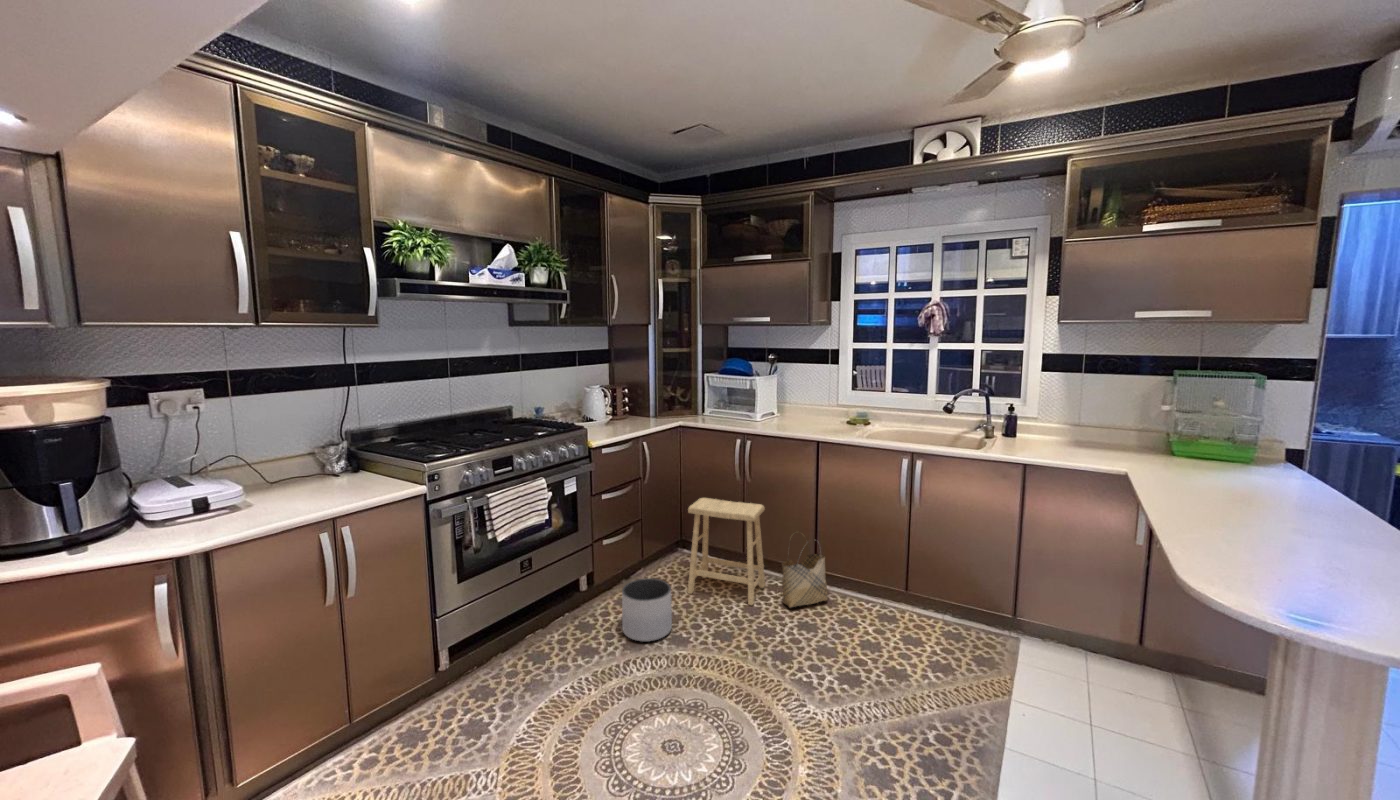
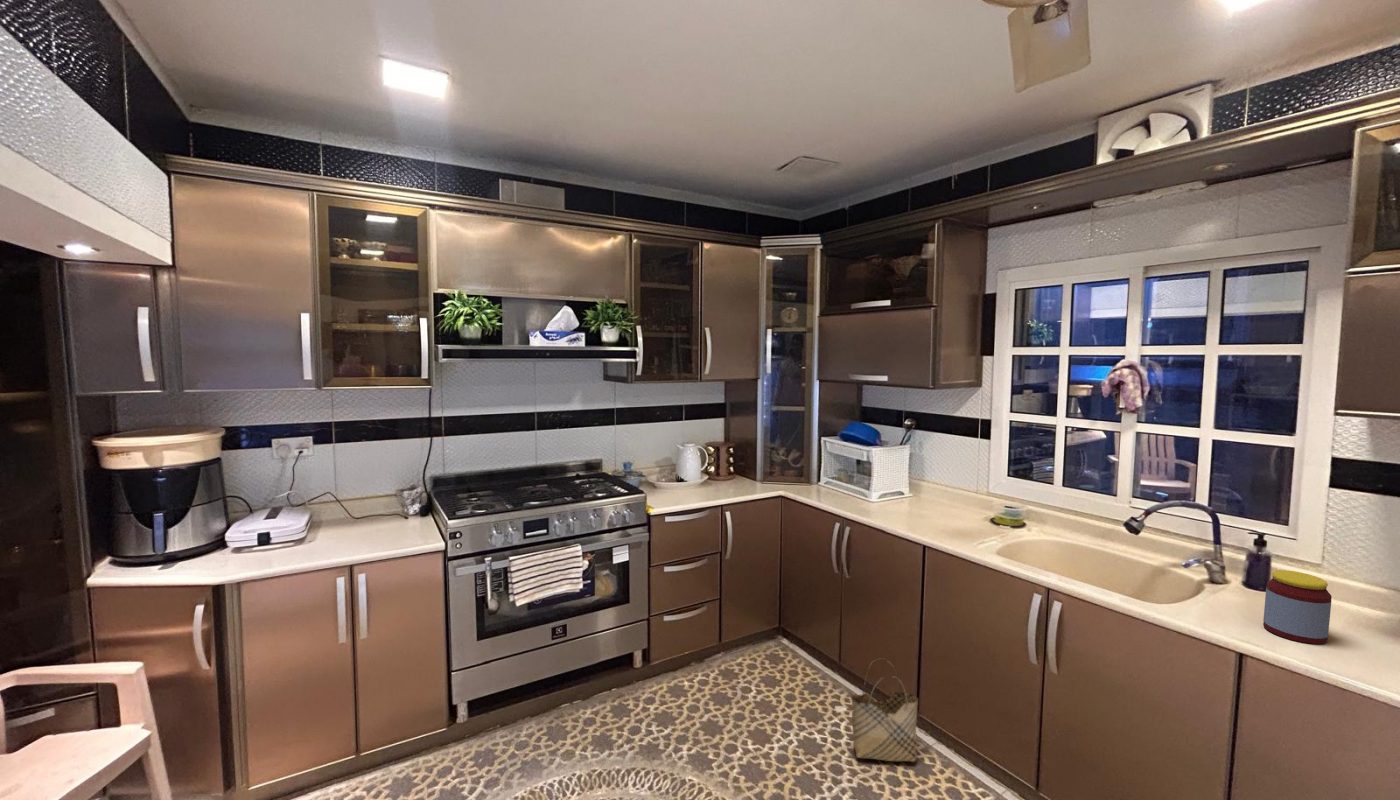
jar: none [1034,418,1067,456] -> present [1263,570,1332,644]
footstool: present [688,498,765,605] -> none [750,588,848,739]
planter: present [622,578,672,642] -> none [648,673,704,752]

